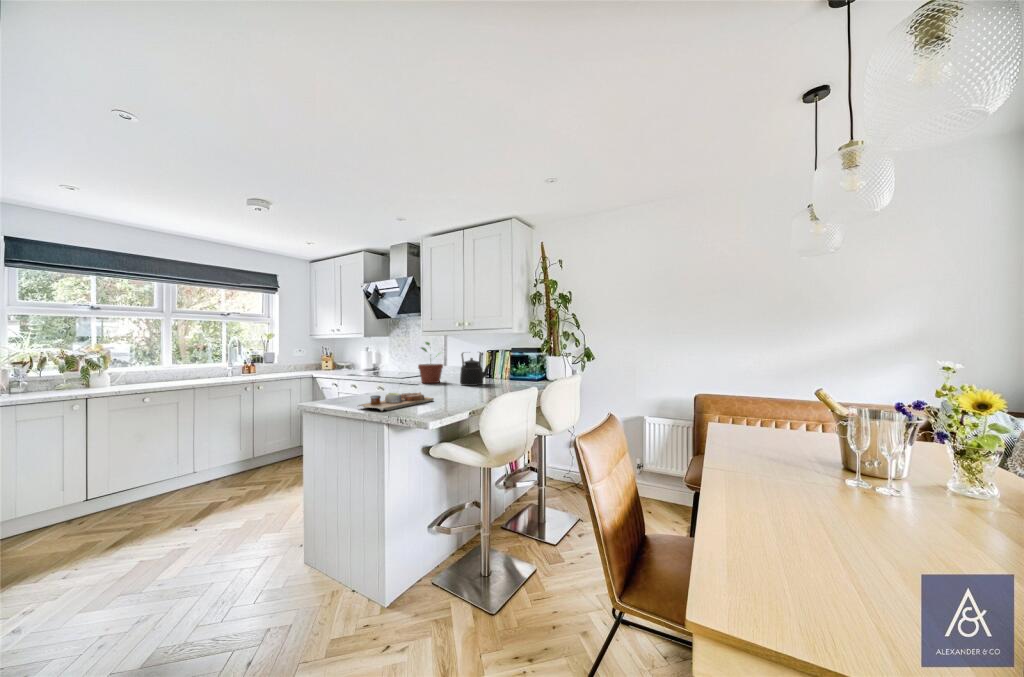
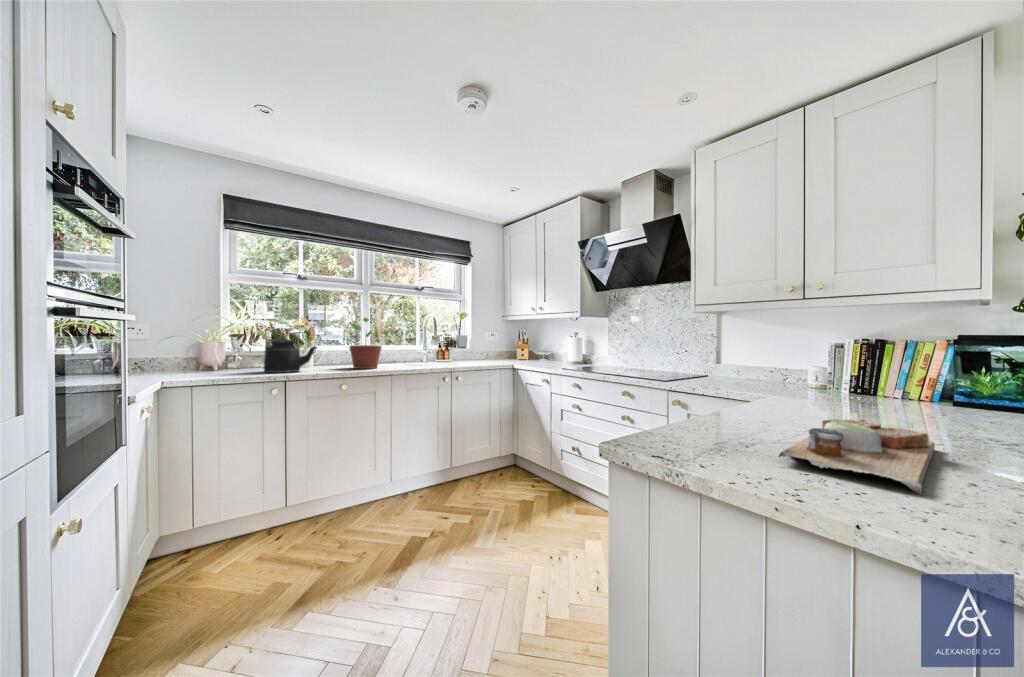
potted plant: present [418,342,443,383] -> present [349,318,381,369]
kettle: present [460,352,490,386] -> present [264,329,317,373]

